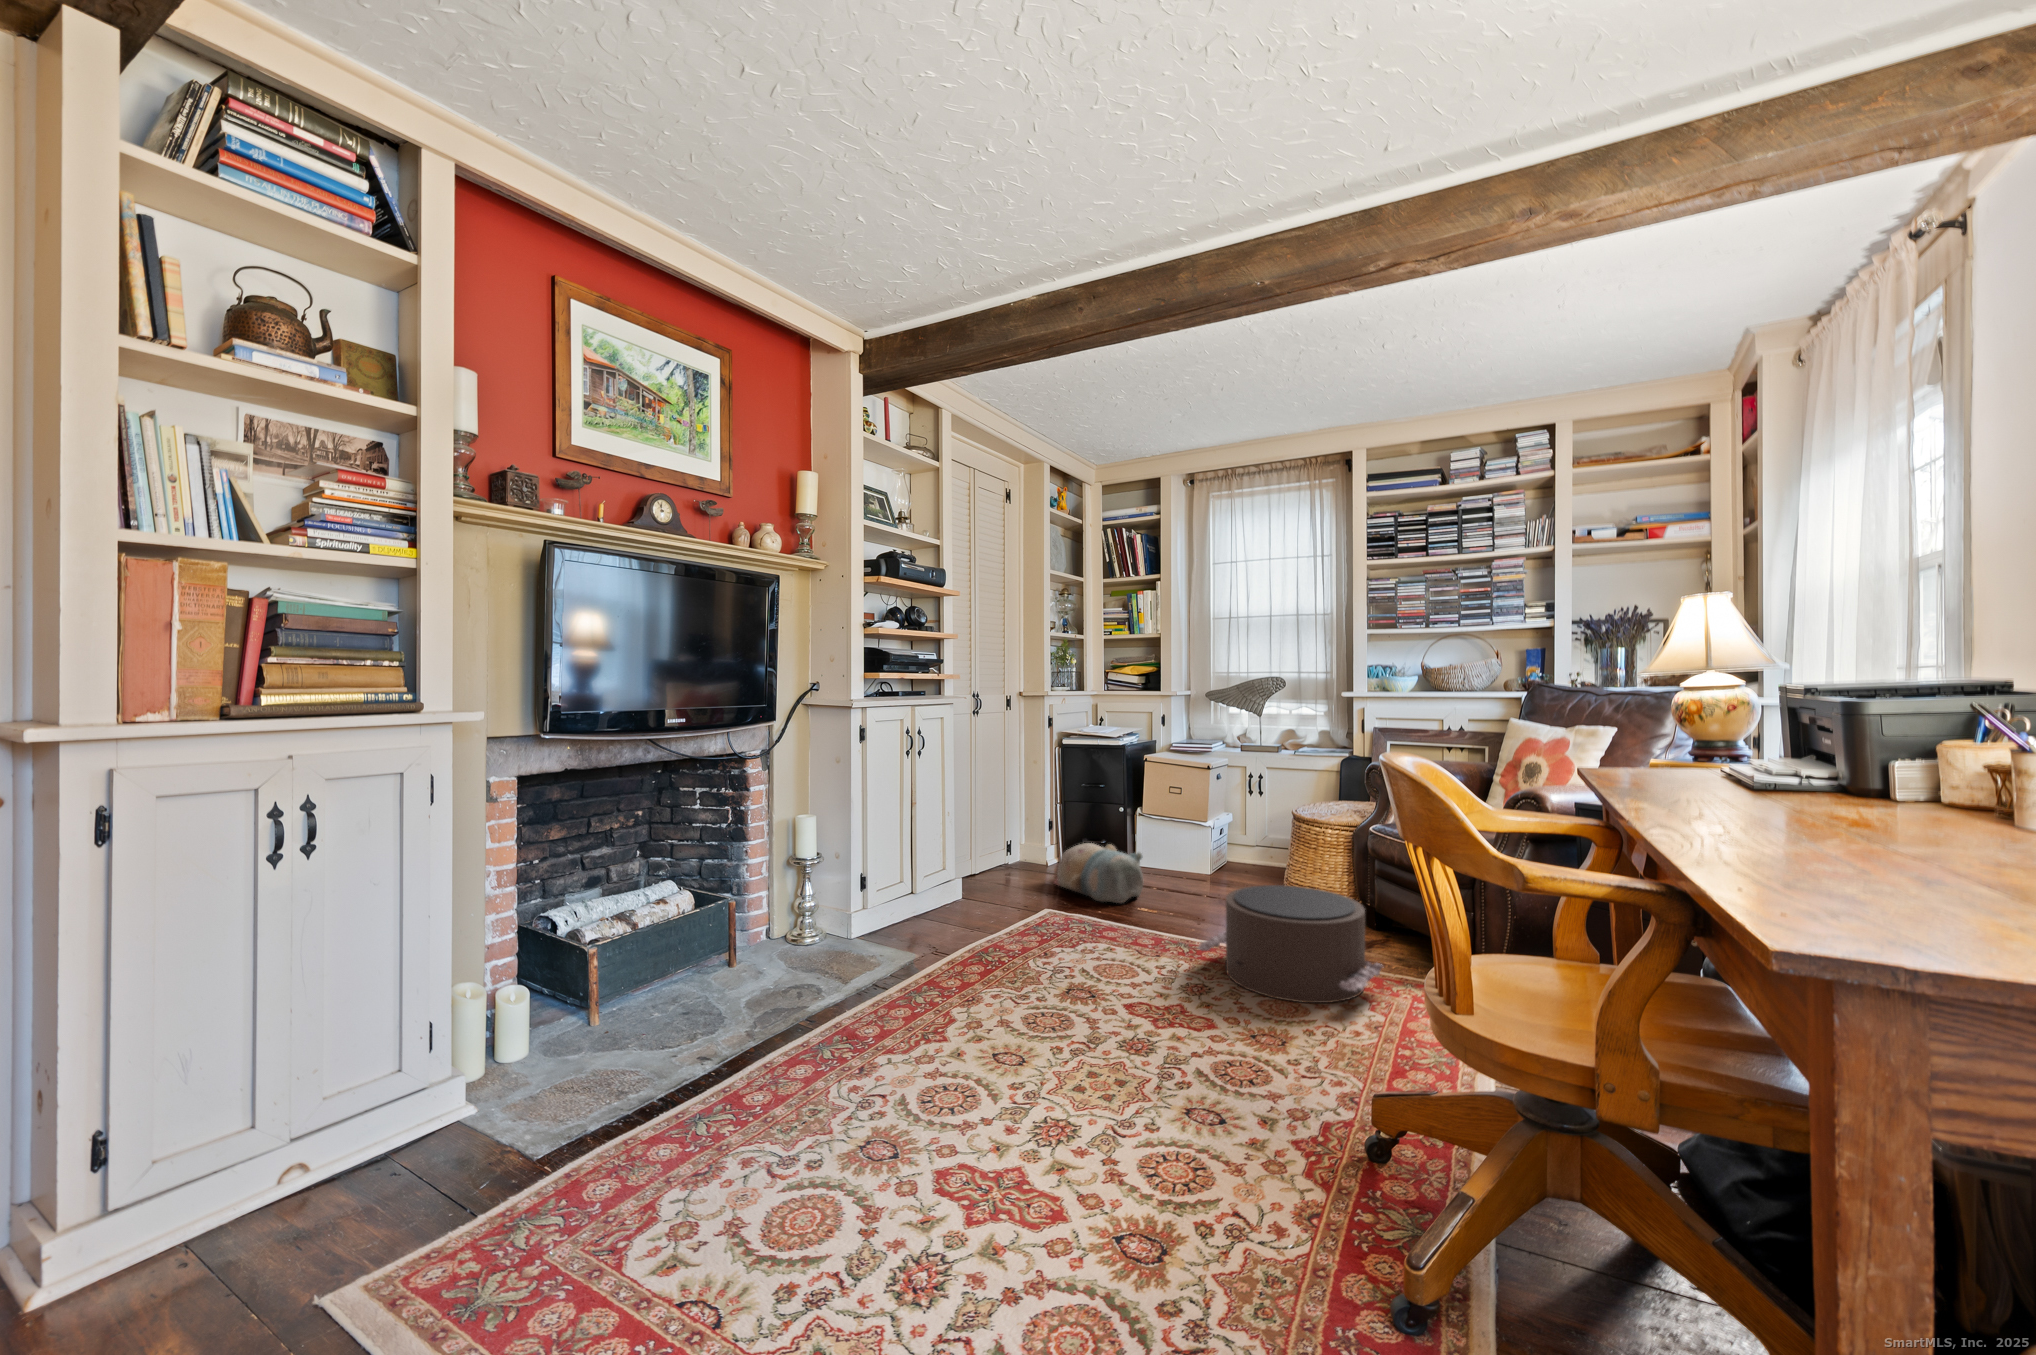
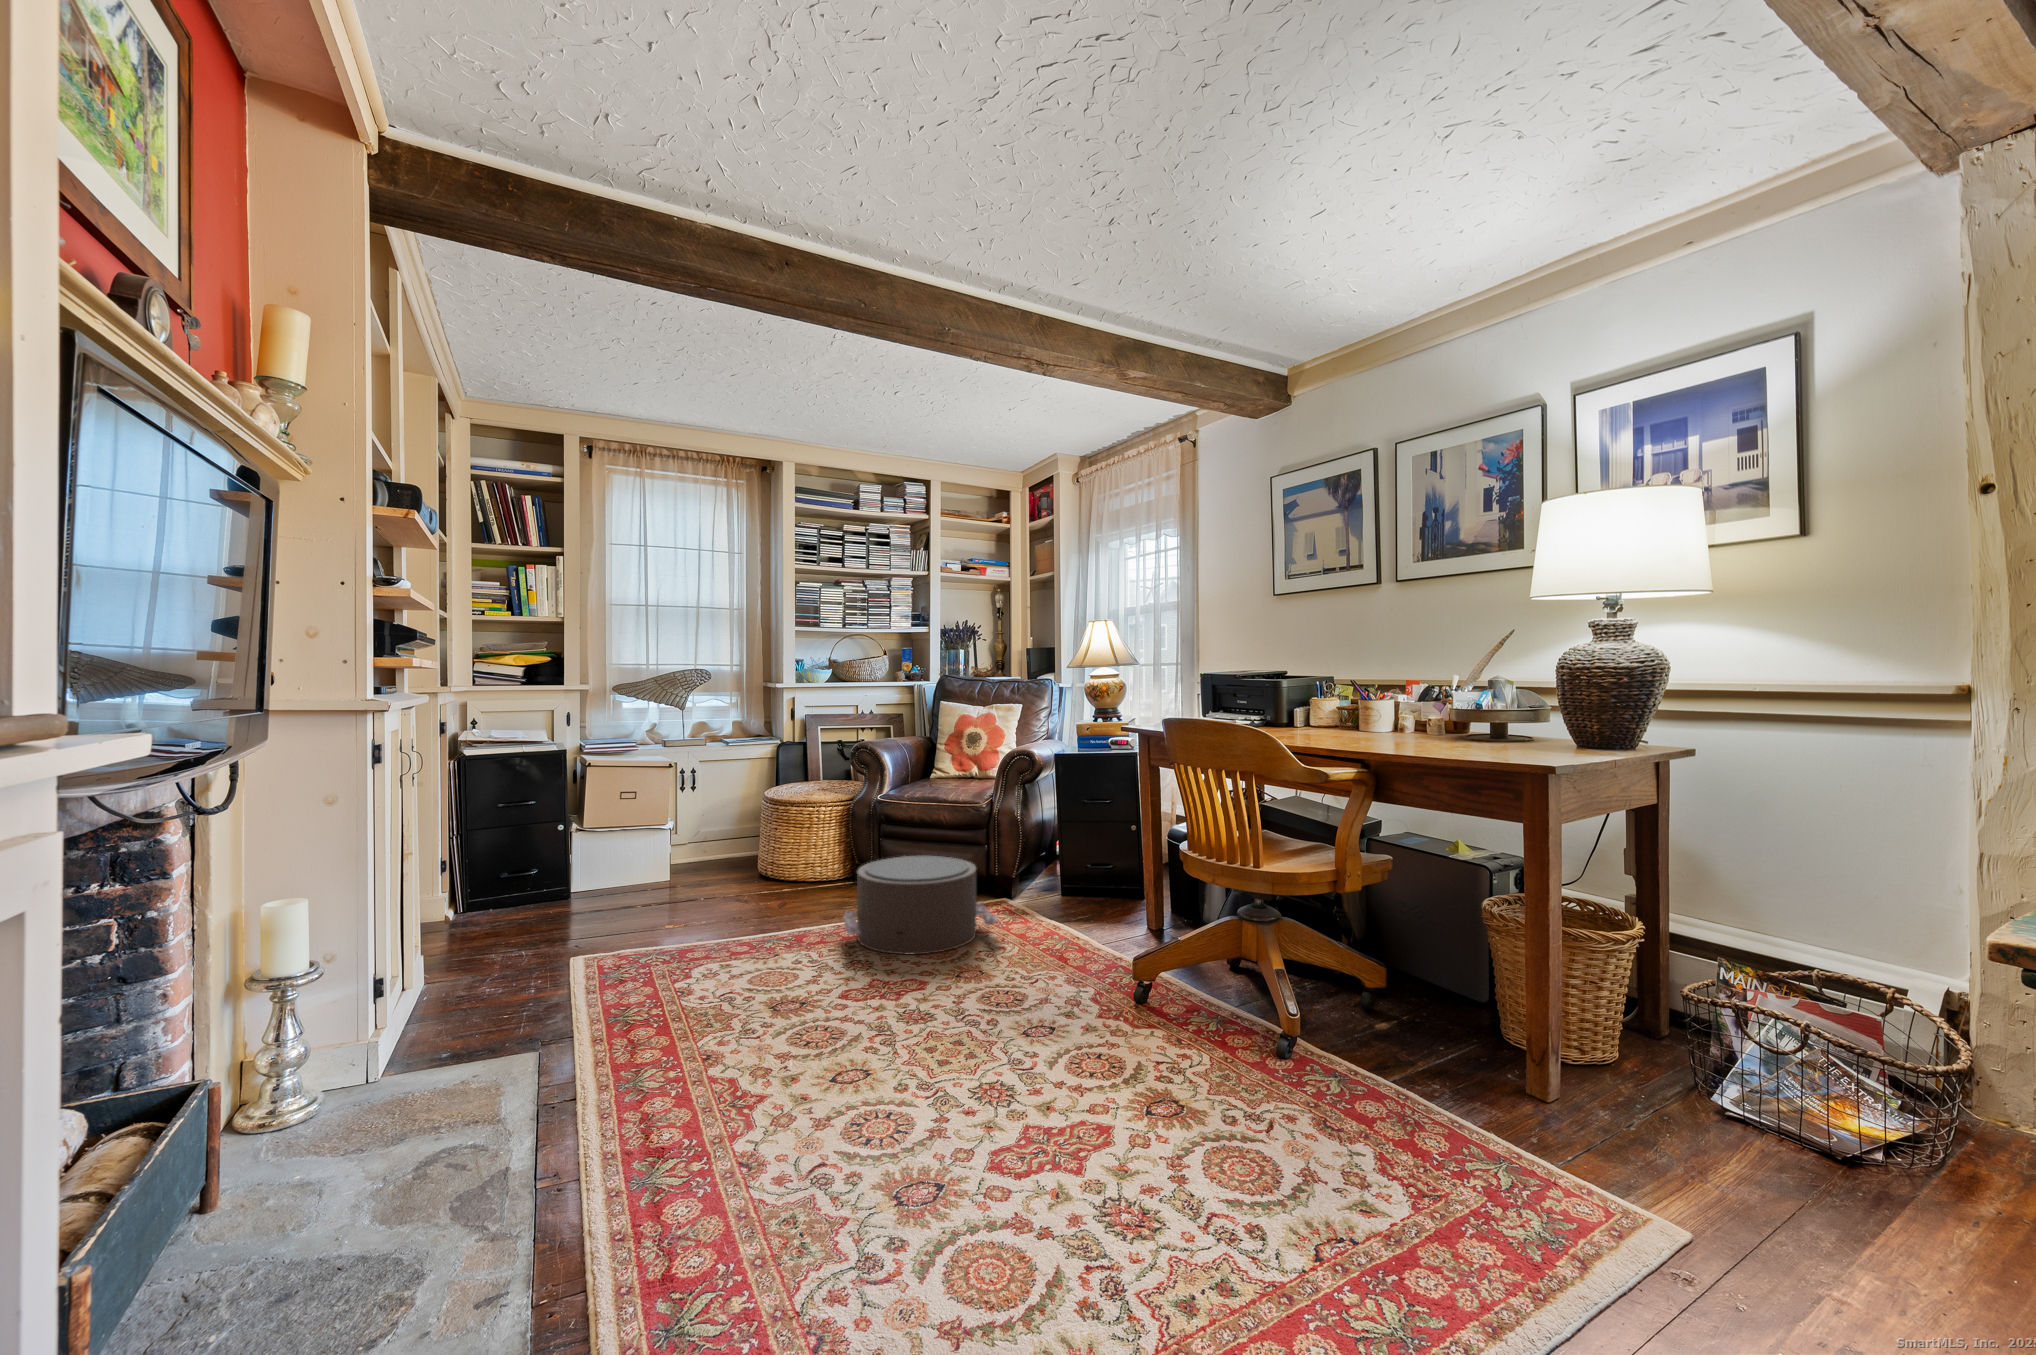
plush toy: present [1054,843,1143,903] -> none [545,869,679,937]

